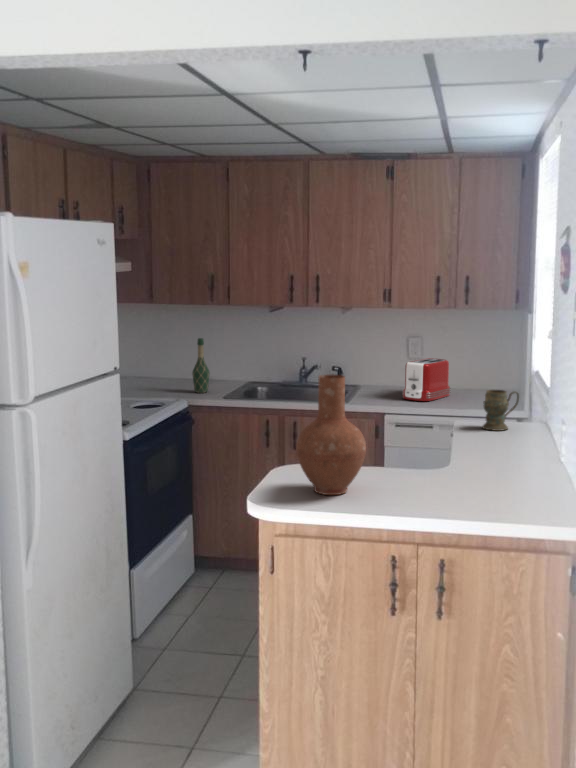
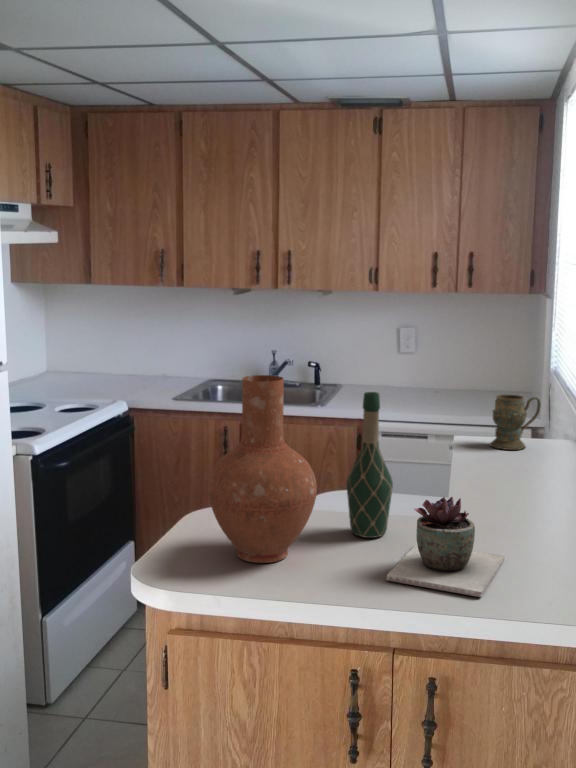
wine bottle: present [192,338,210,393] -> present [346,392,393,538]
toaster: present [402,358,451,401] -> none [390,353,449,405]
succulent plant: none [413,451,488,510] -> present [387,497,505,597]

